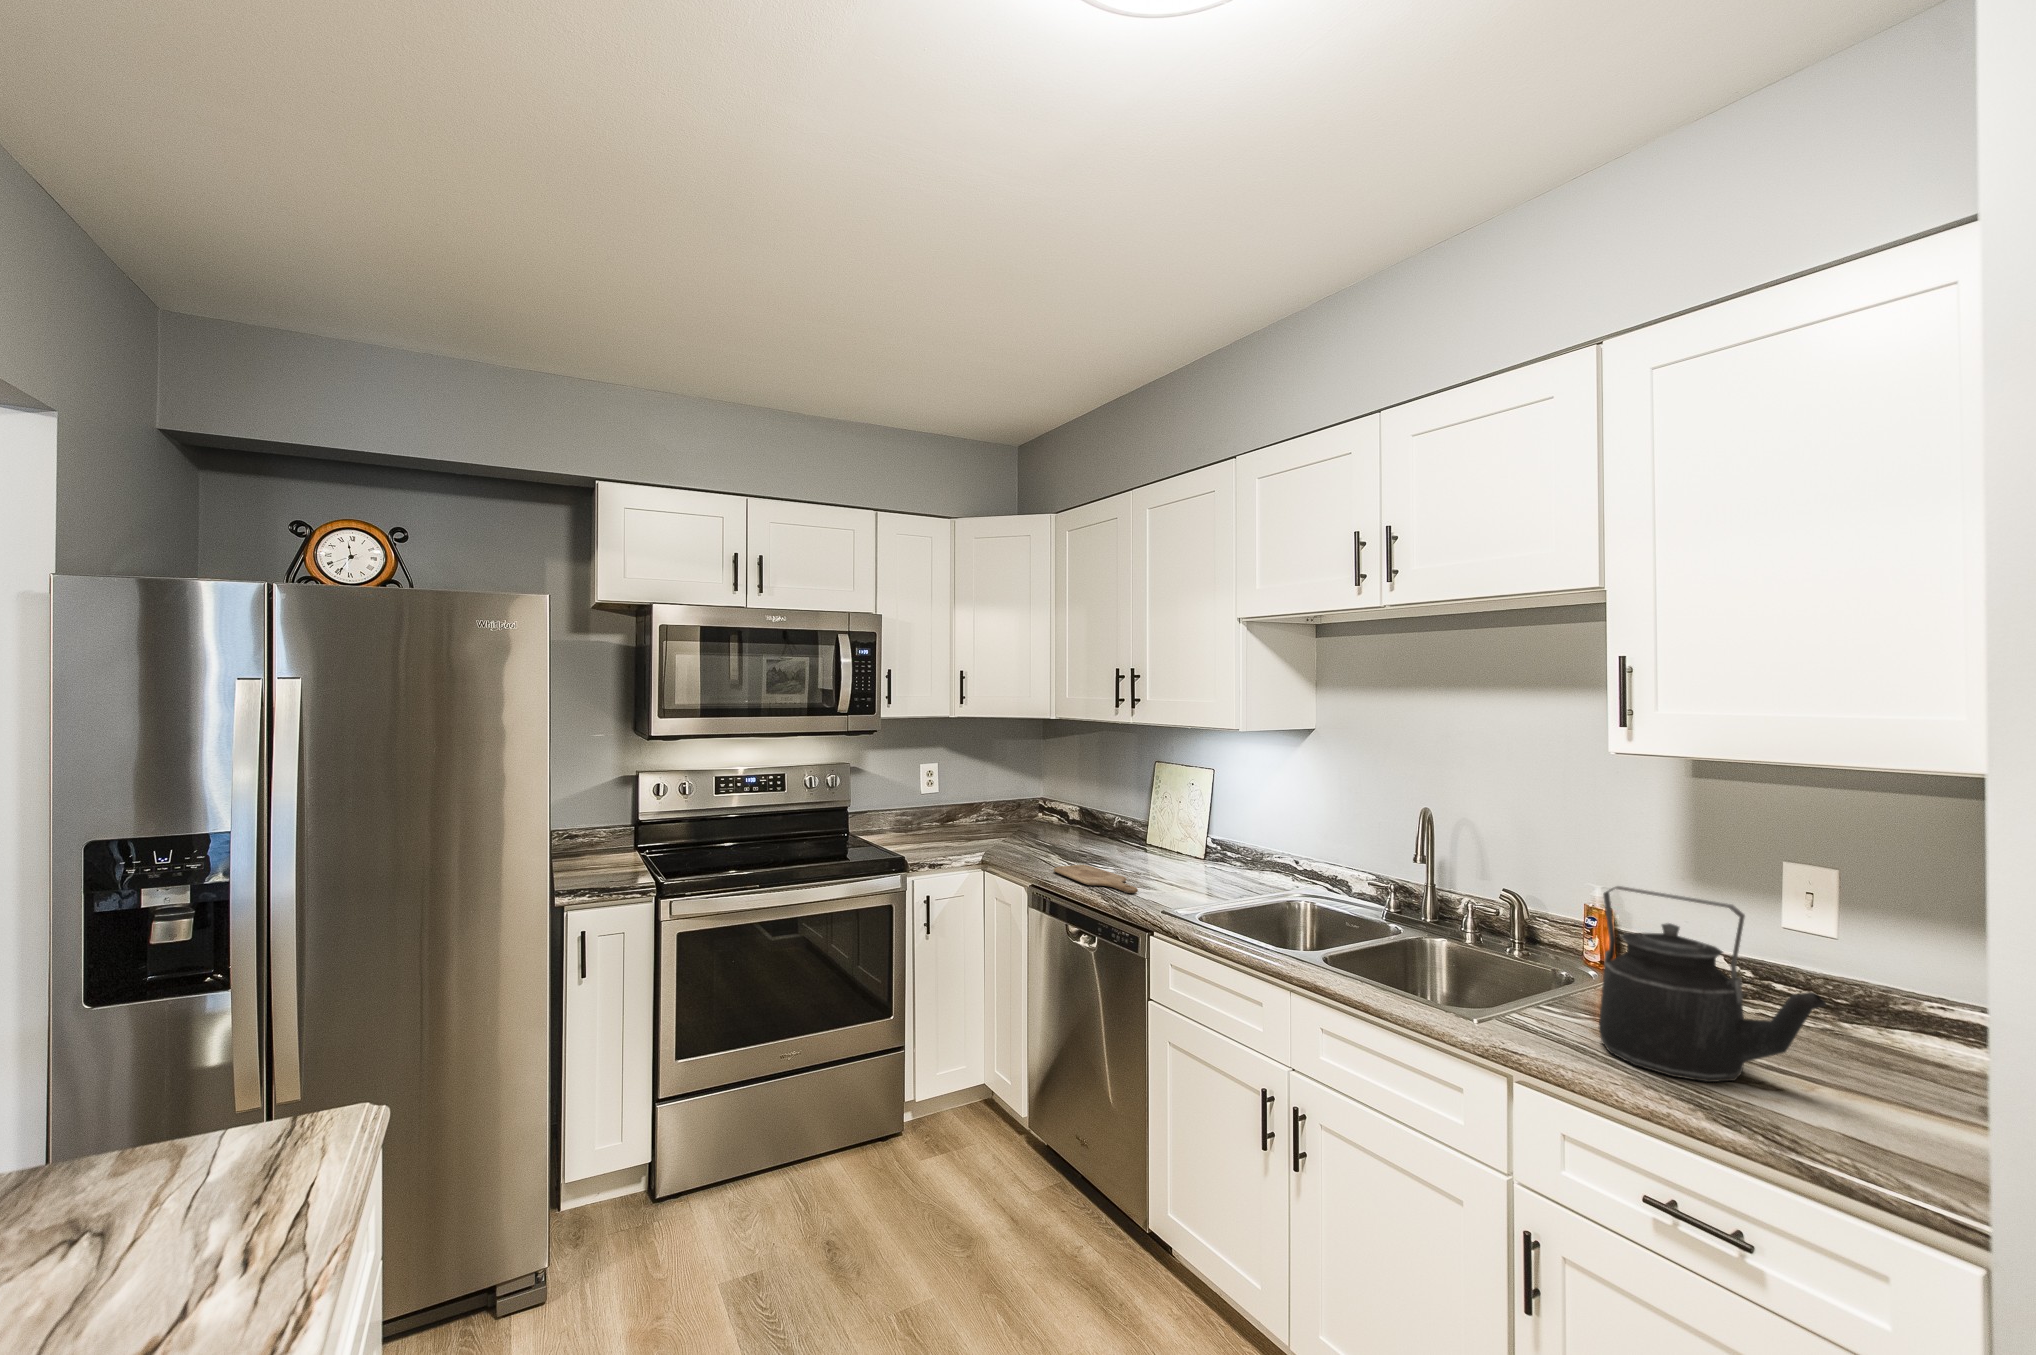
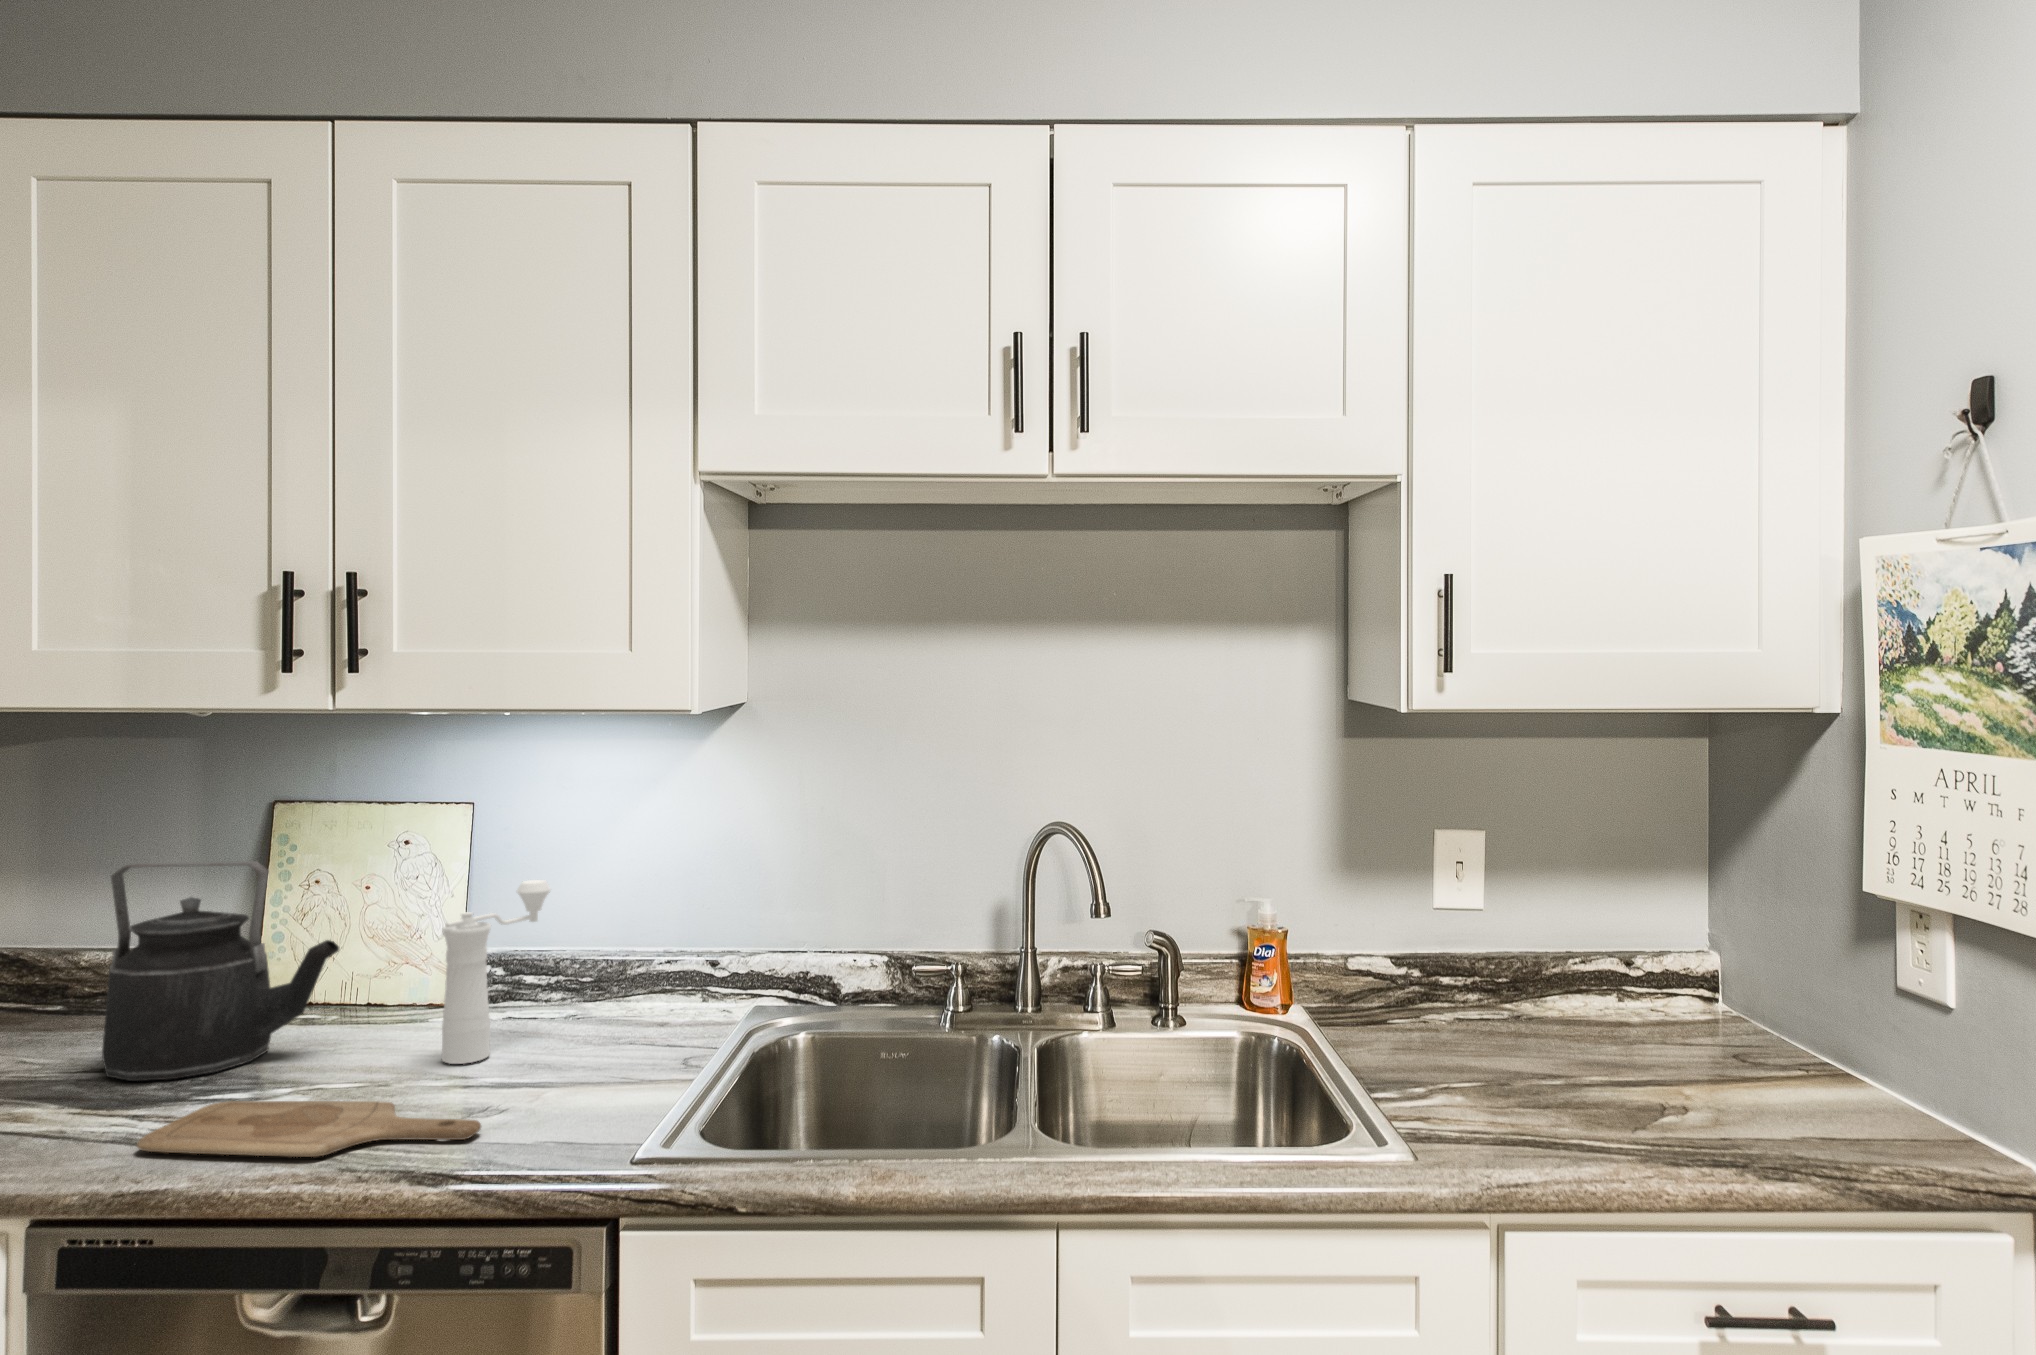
pepper mill: none [1166,805,1219,877] -> present [442,880,551,1064]
kettle: present [1599,886,1826,1082] -> present [102,861,339,1081]

